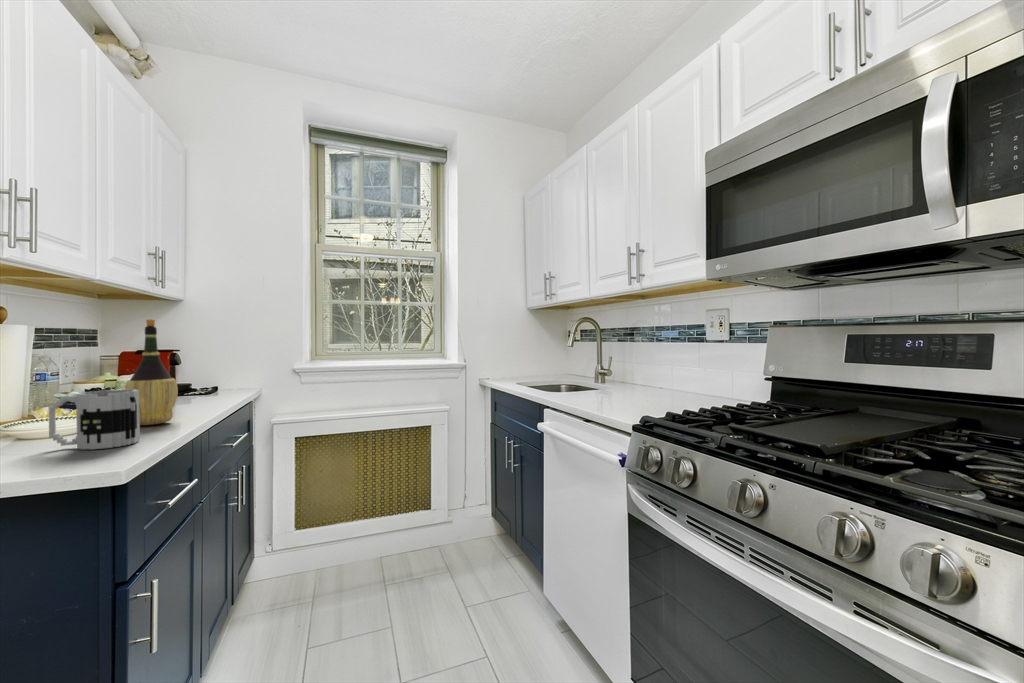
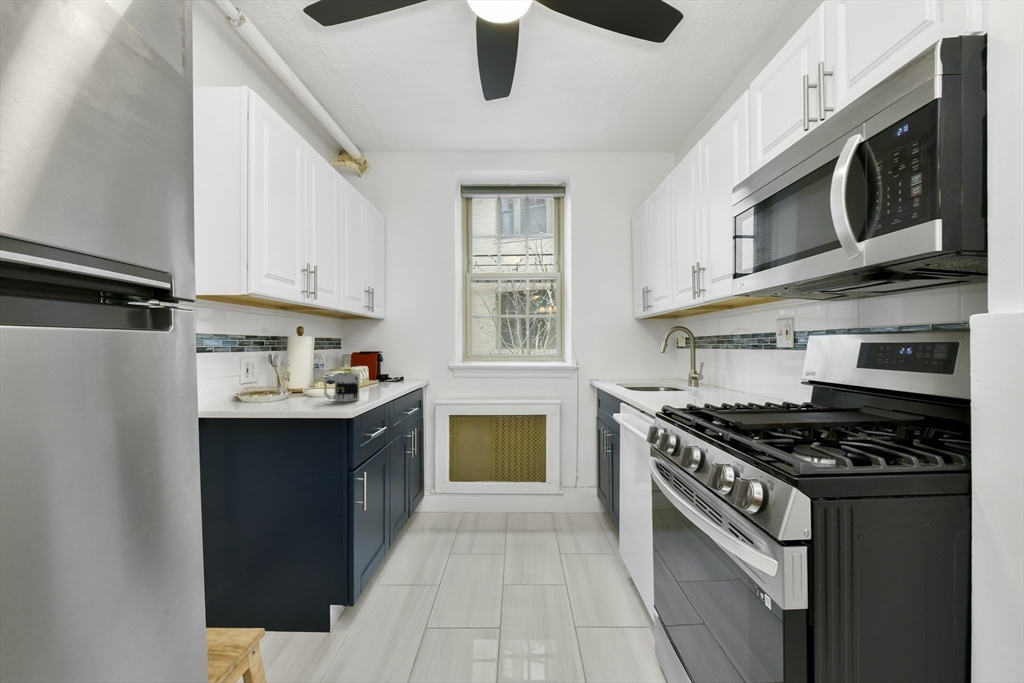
wine bottle: present [125,320,178,425] -> none [353,336,378,394]

